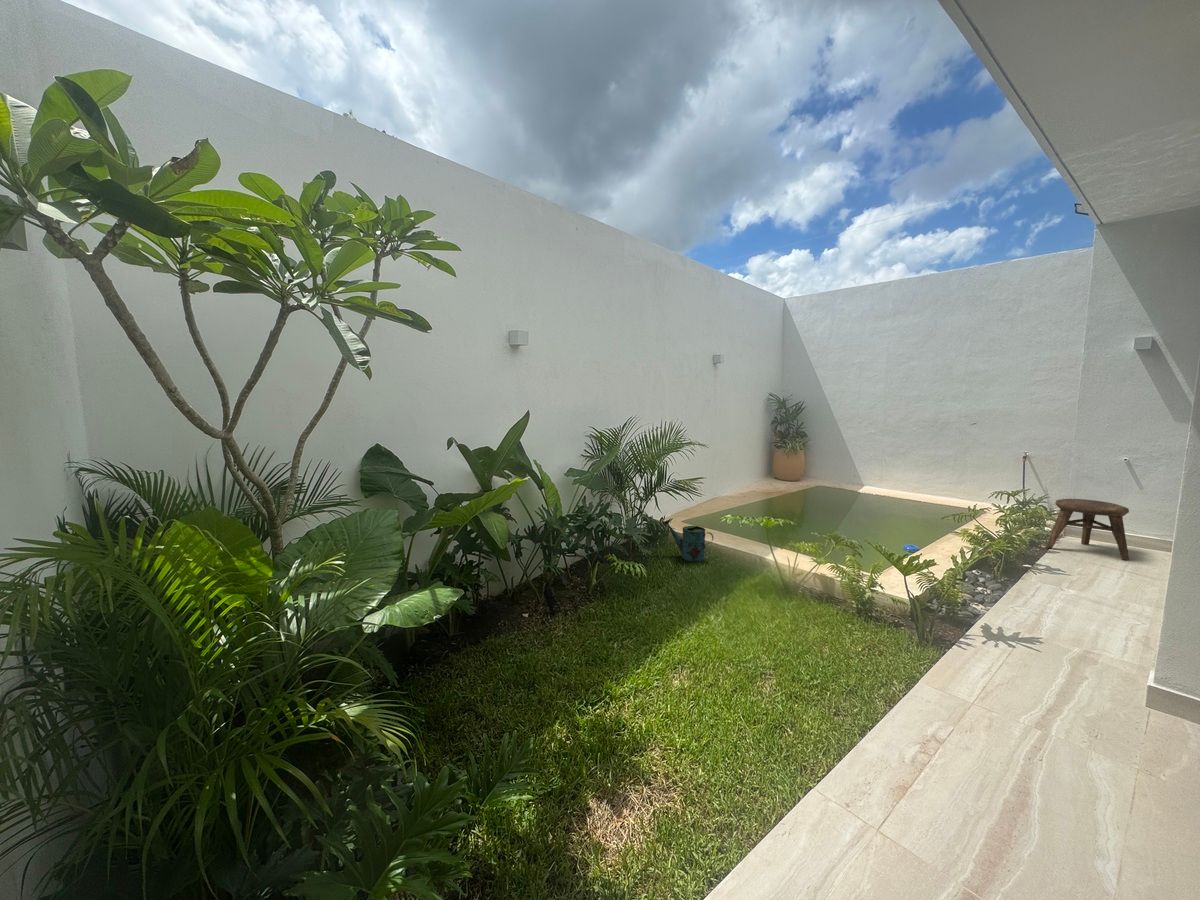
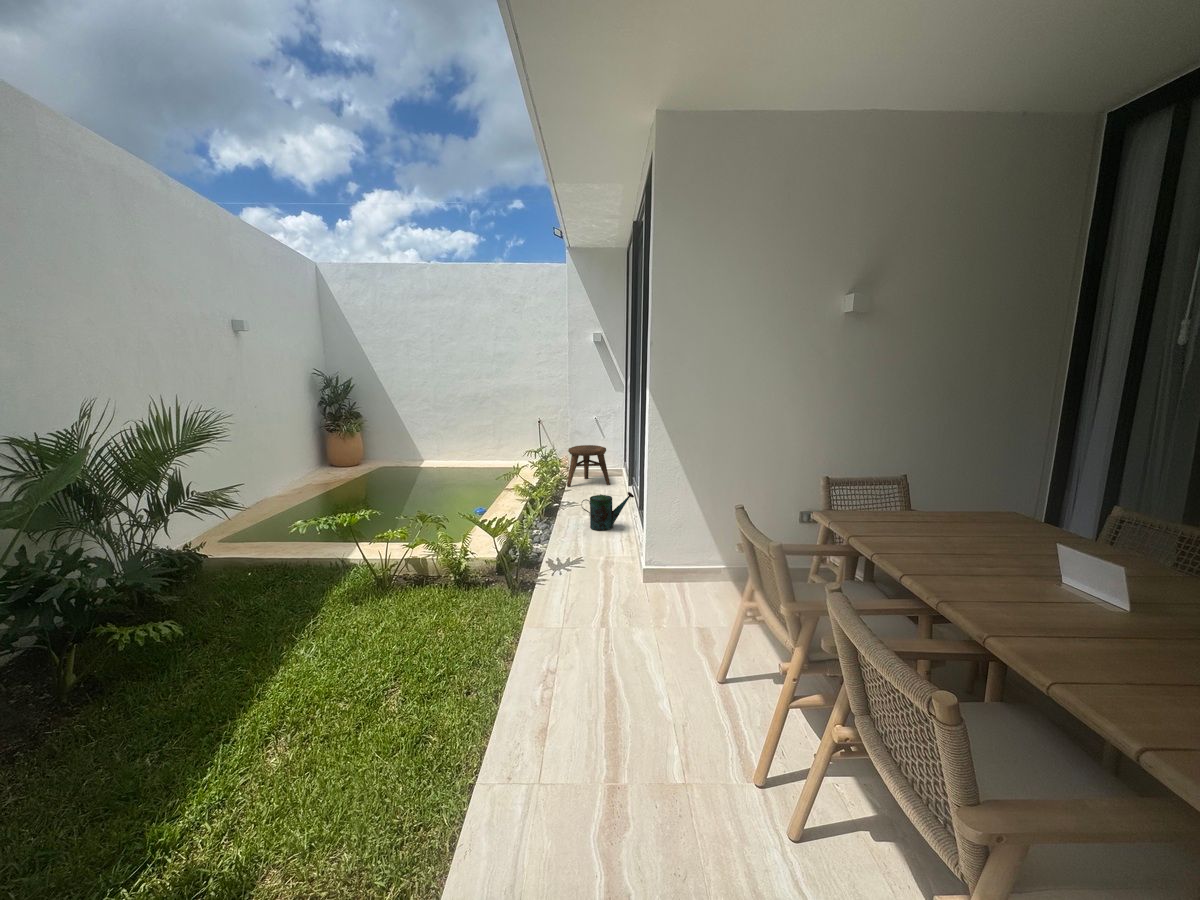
watering can: present [663,520,713,562] -> present [582,492,634,530]

